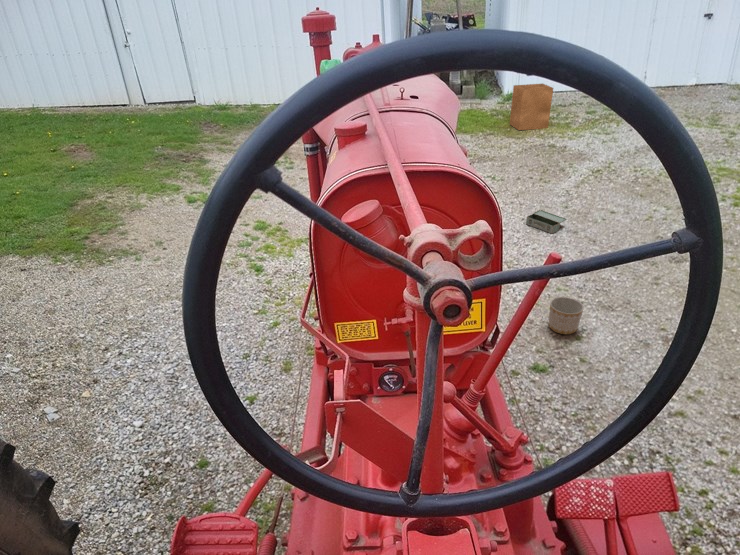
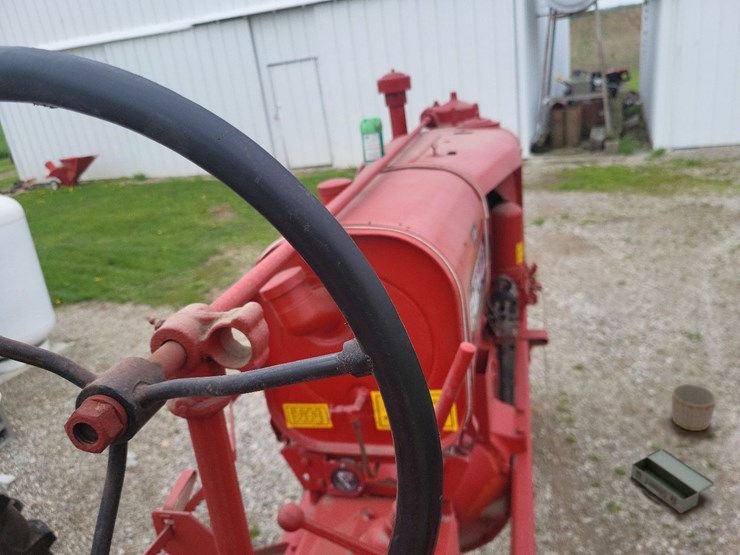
cardboard box: present [510,84,553,130] -> none [656,136,709,188]
toolbox: present [526,210,566,233] -> present [631,449,714,513]

